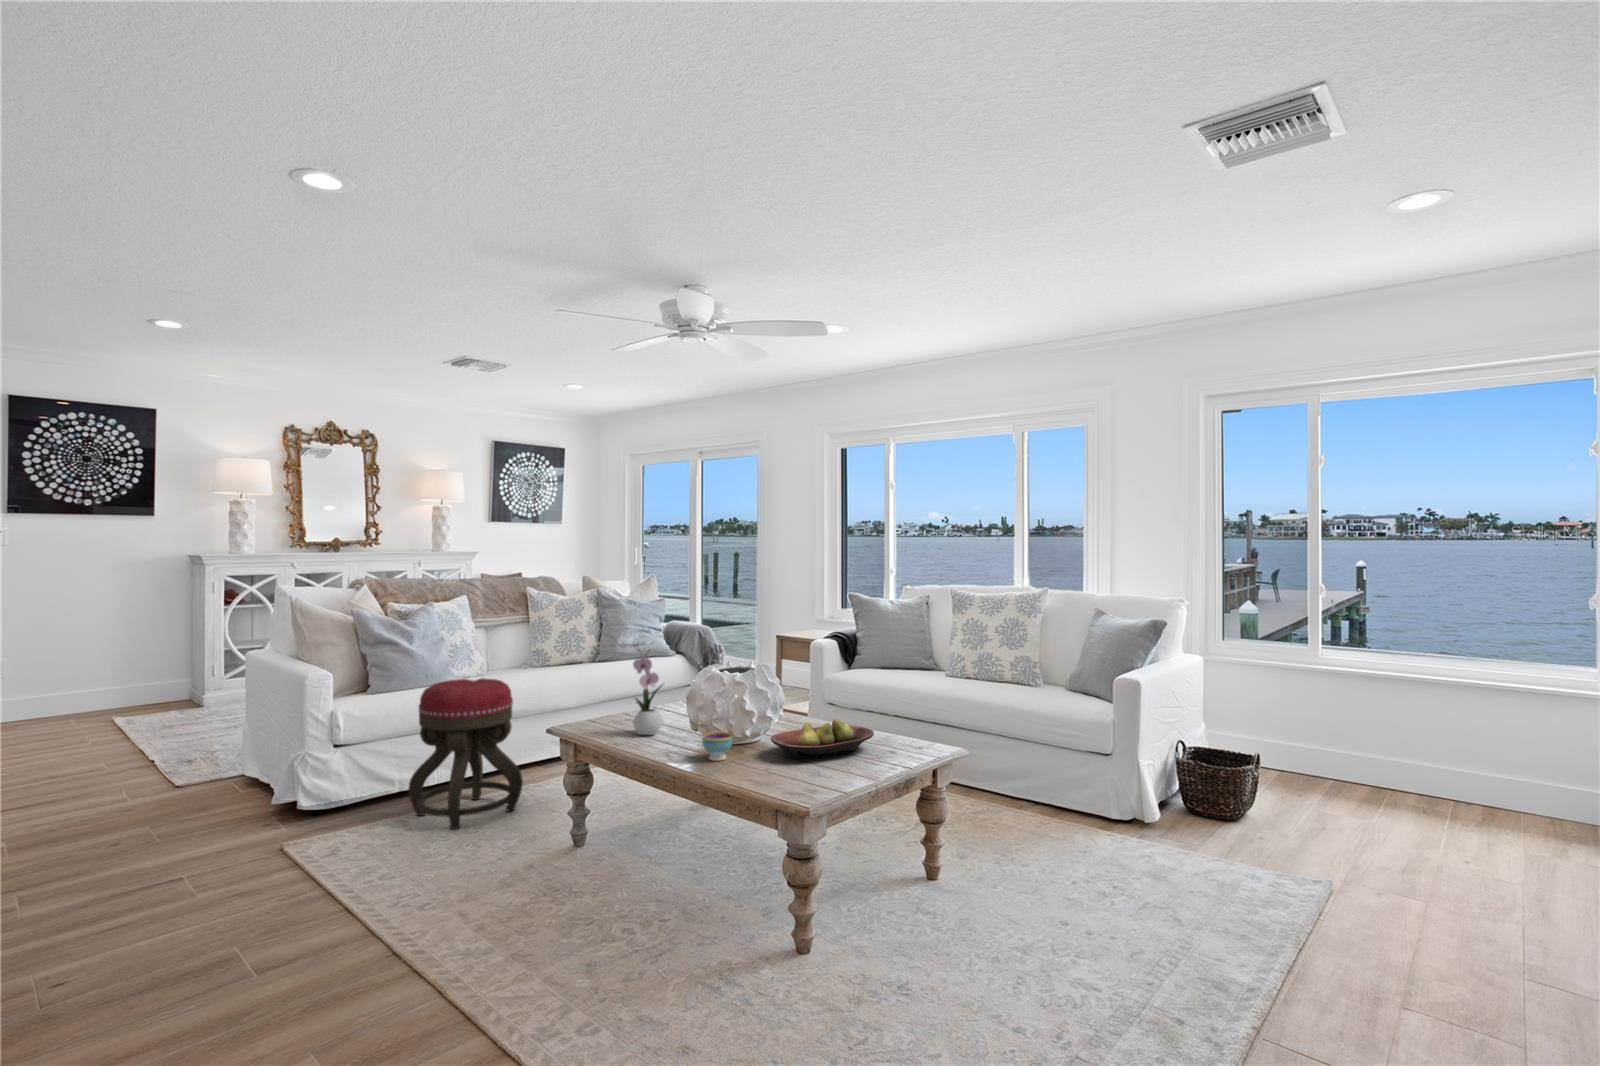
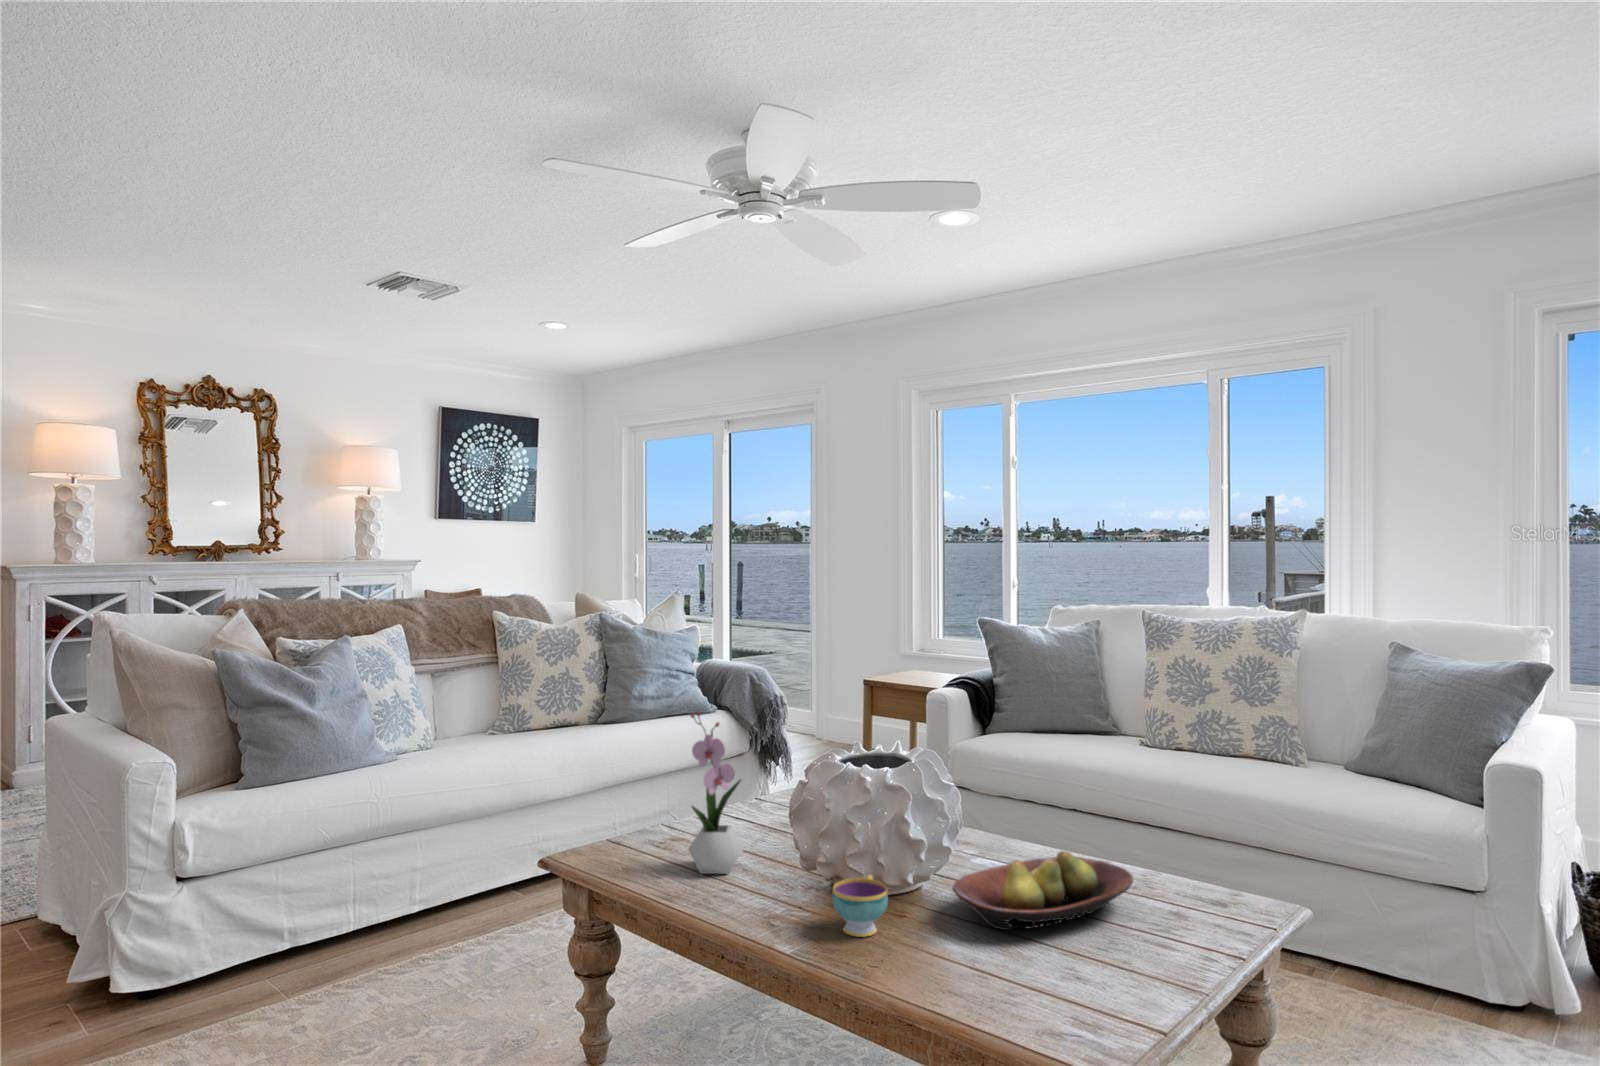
ottoman: present [409,678,523,829] -> none [303,763,493,1027]

